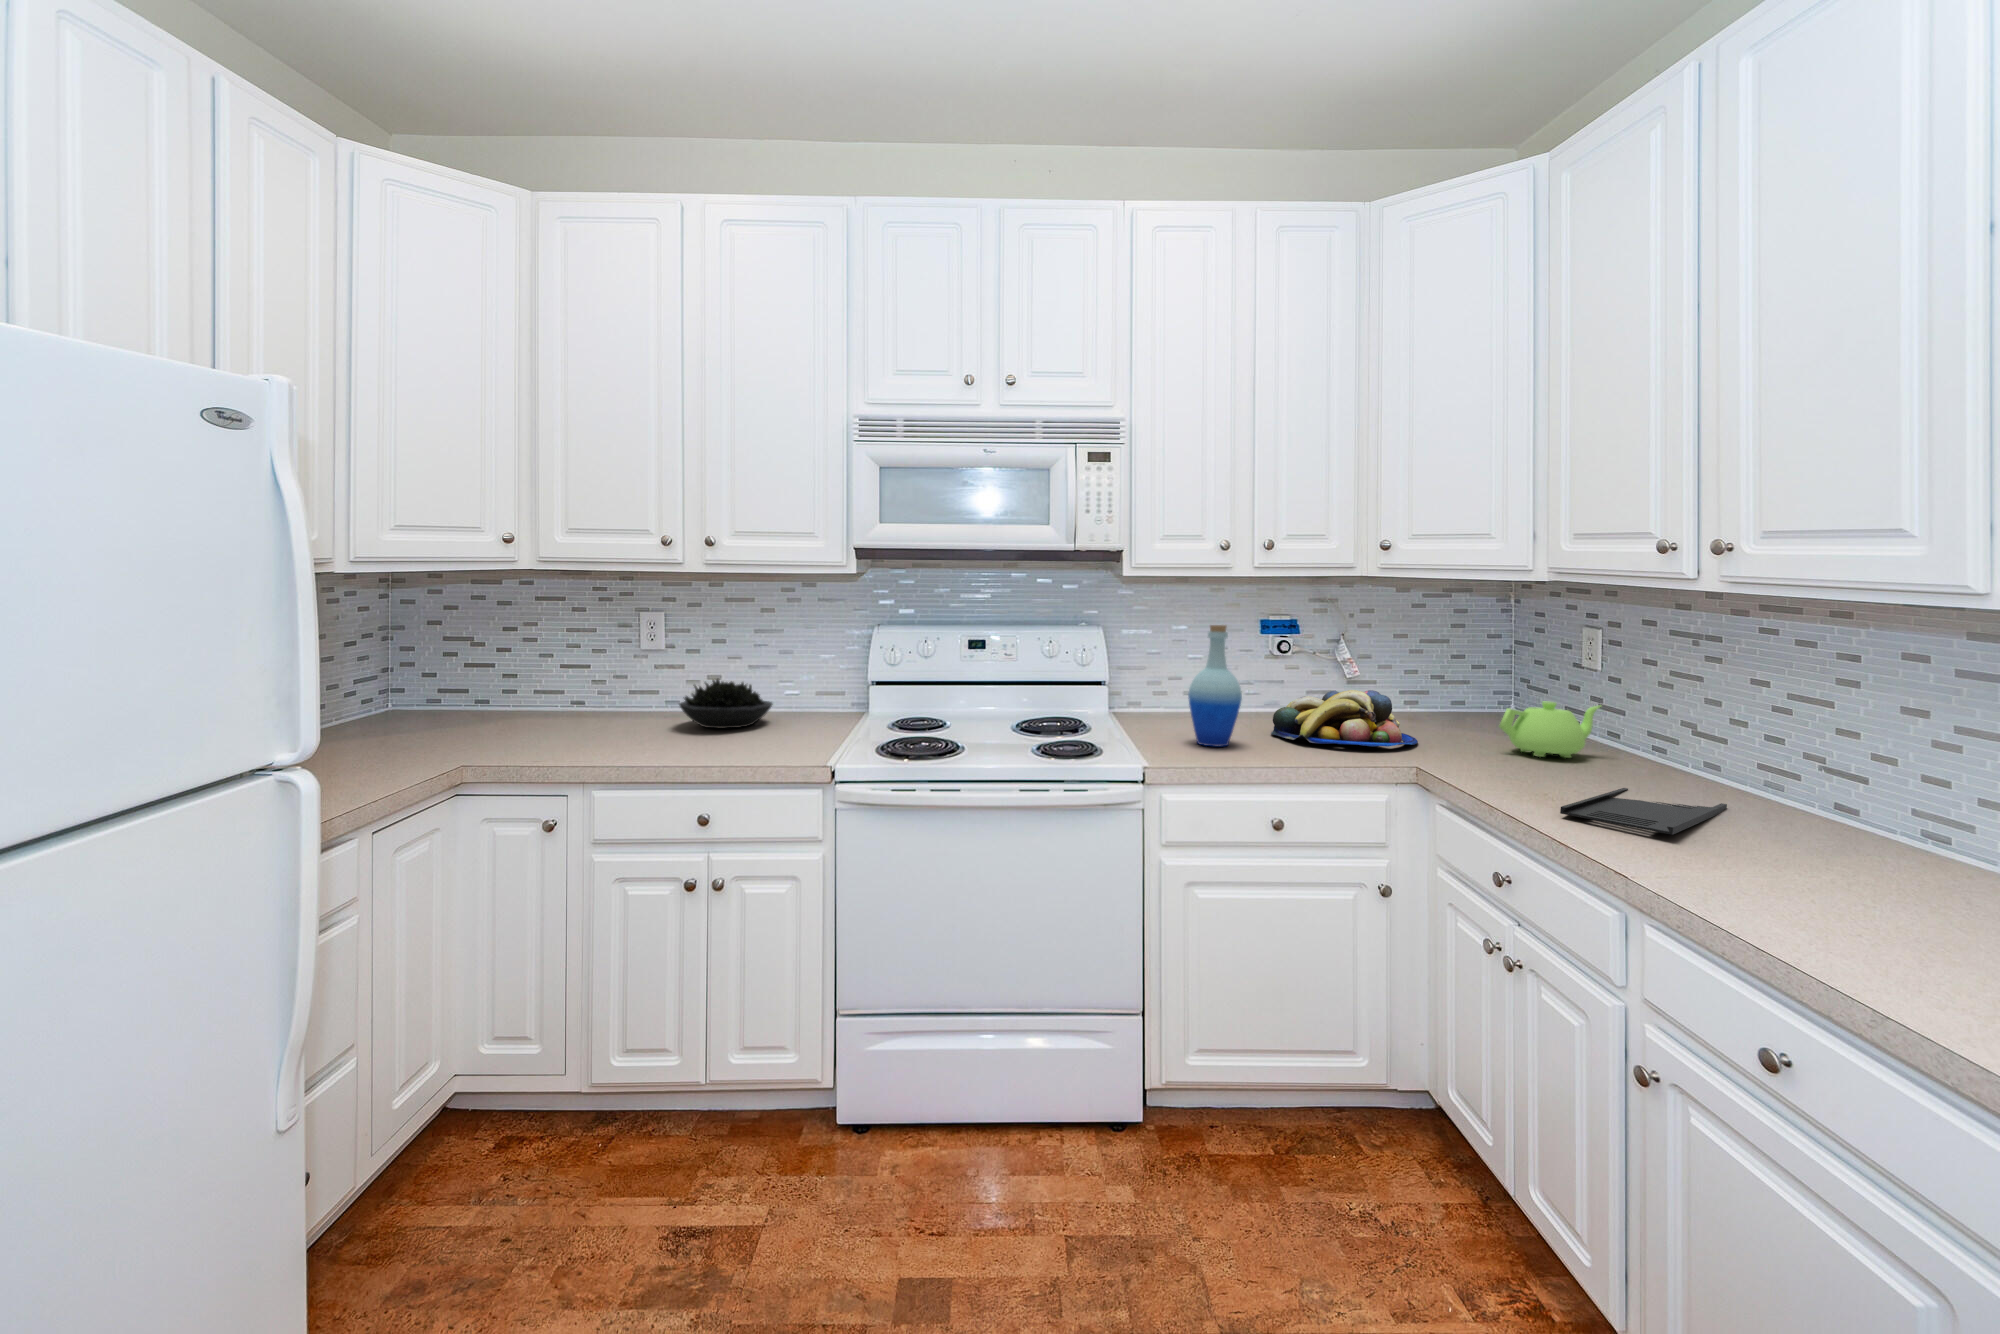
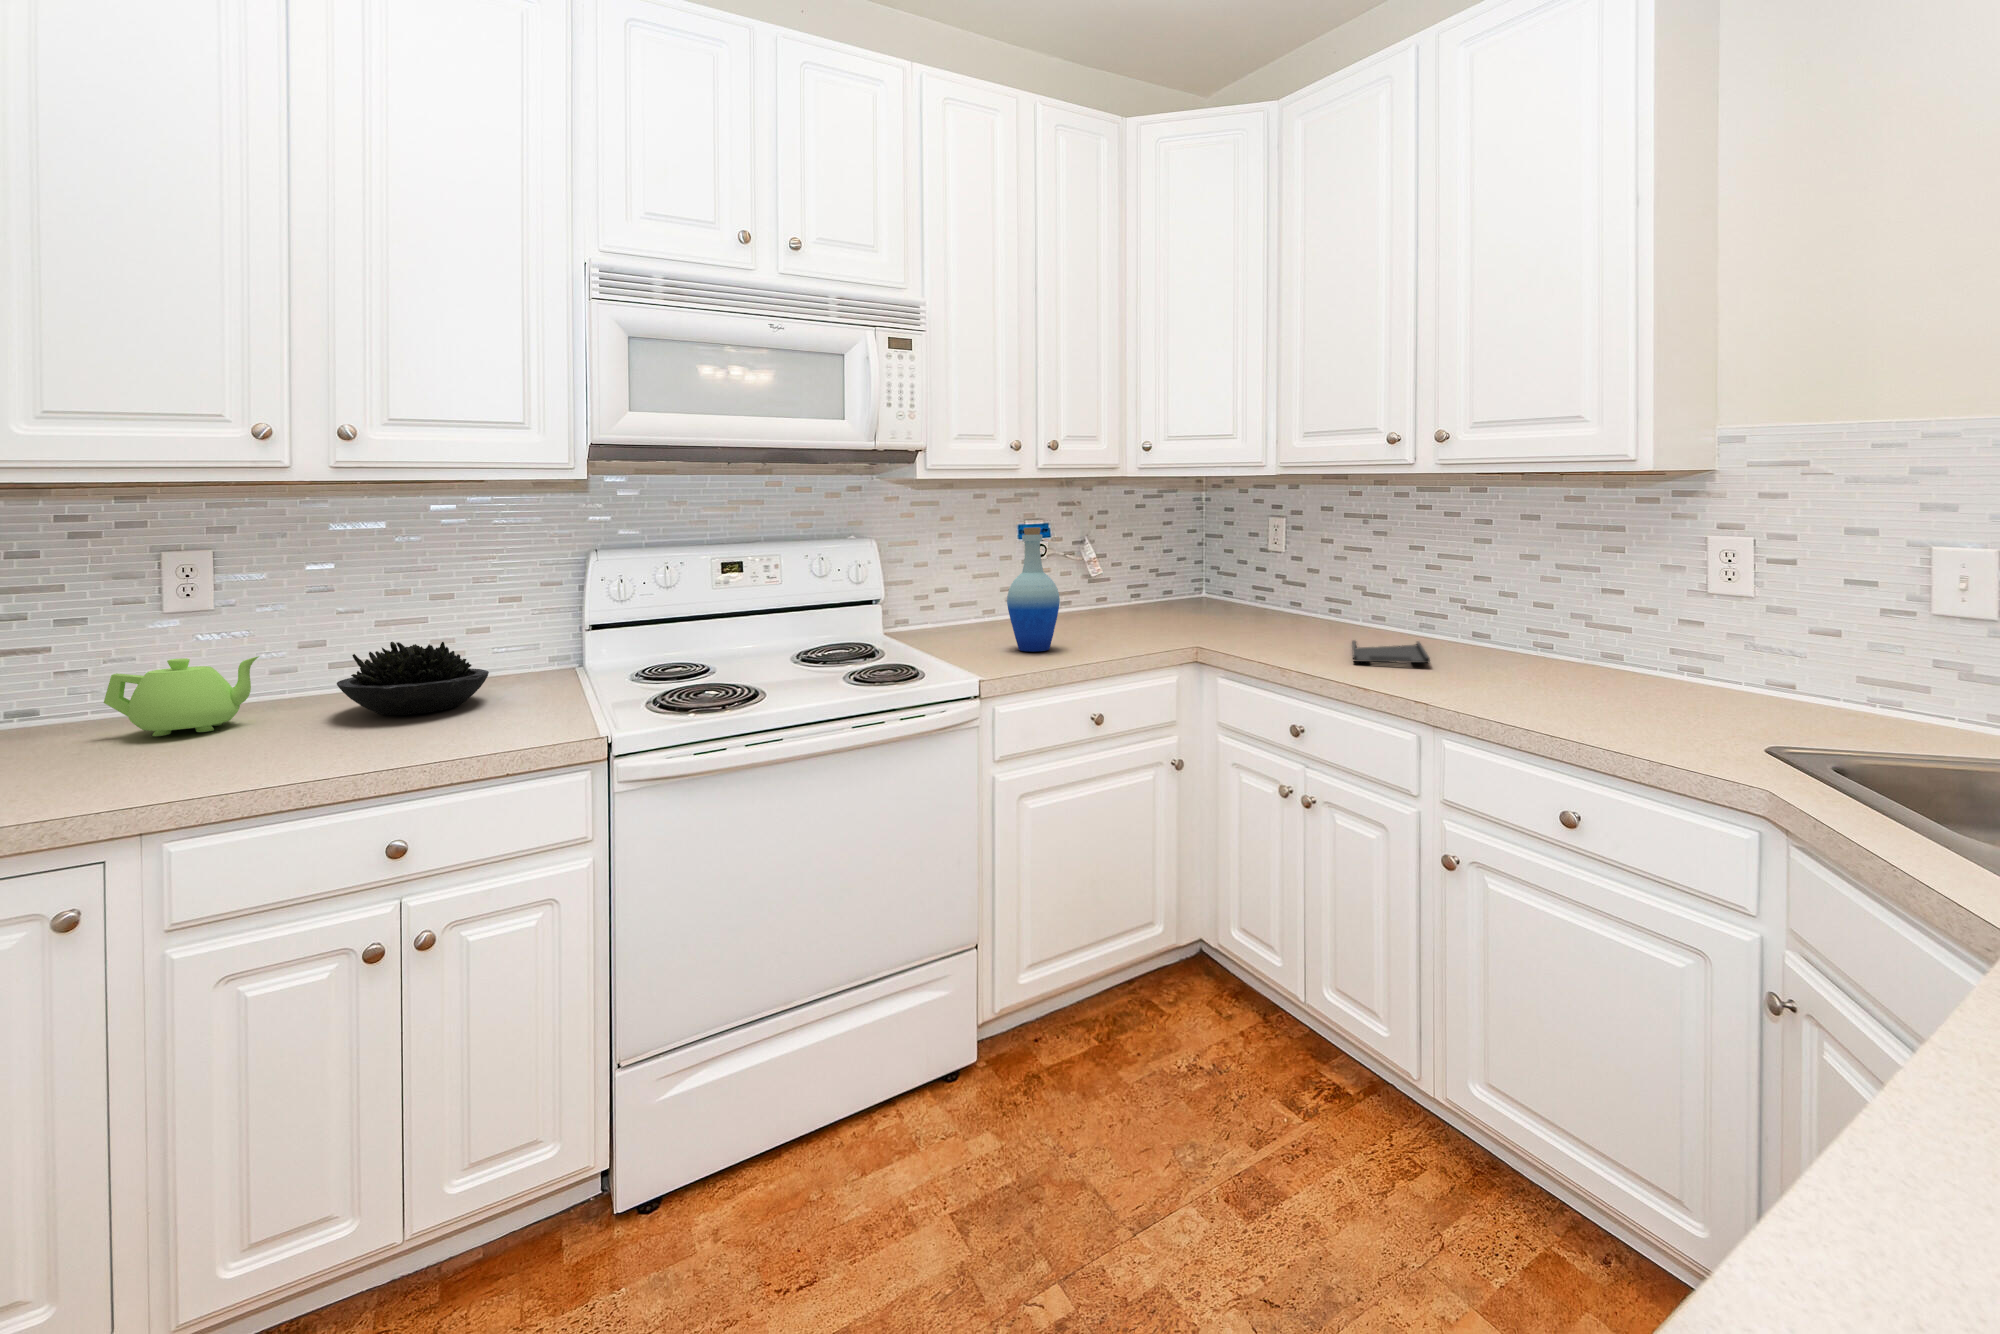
fruit bowl: present [1271,690,1418,747] -> none [1059,584,1185,637]
teapot: present [1499,701,1600,758] -> present [104,656,259,736]

